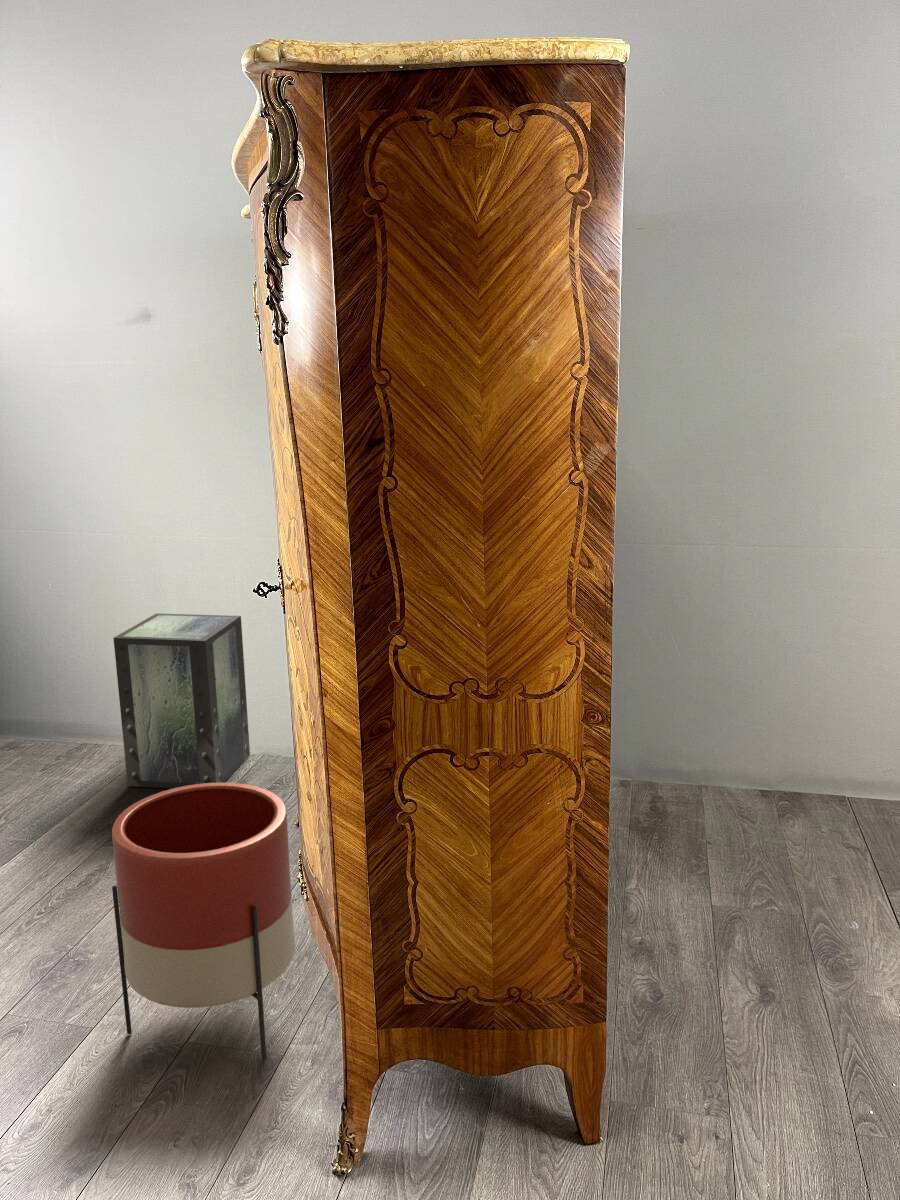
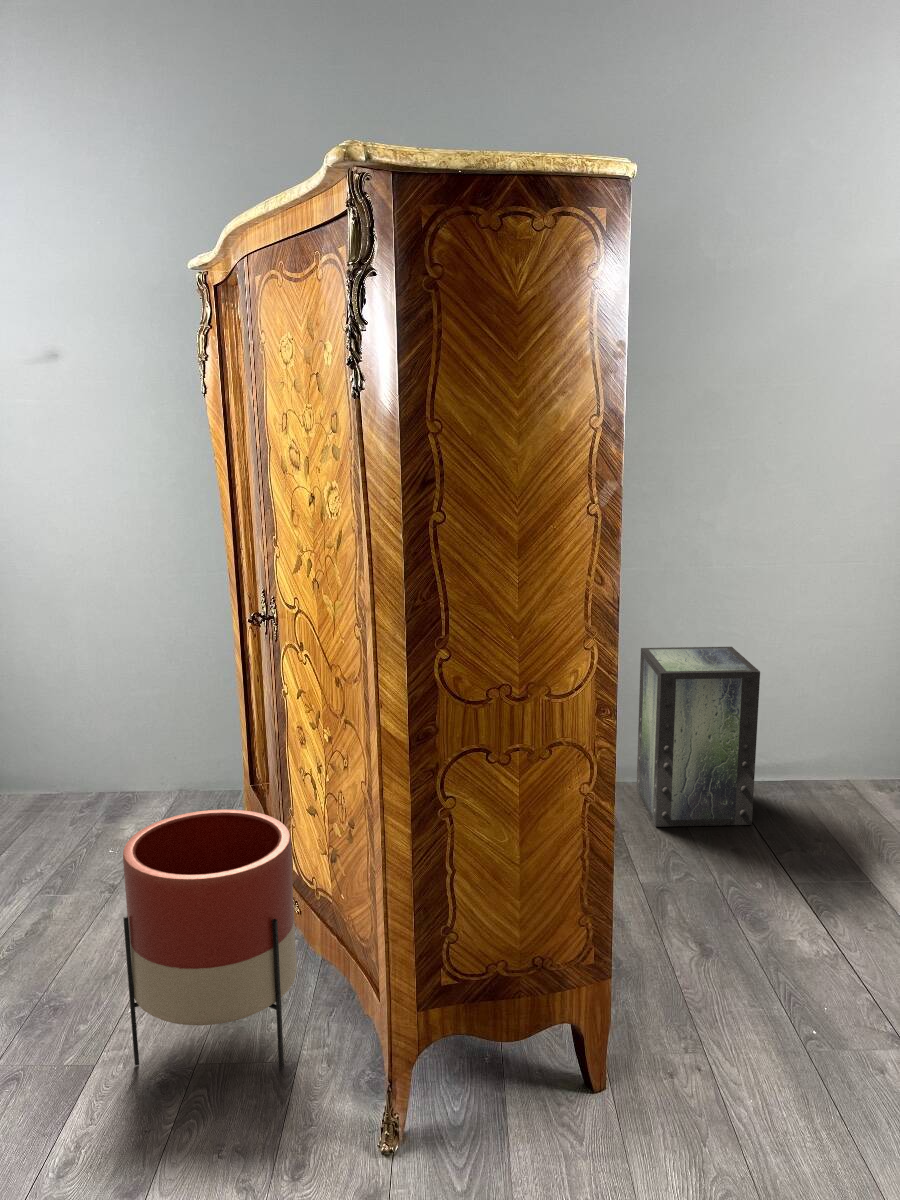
storage box: present [113,613,250,789] -> present [637,647,760,827]

